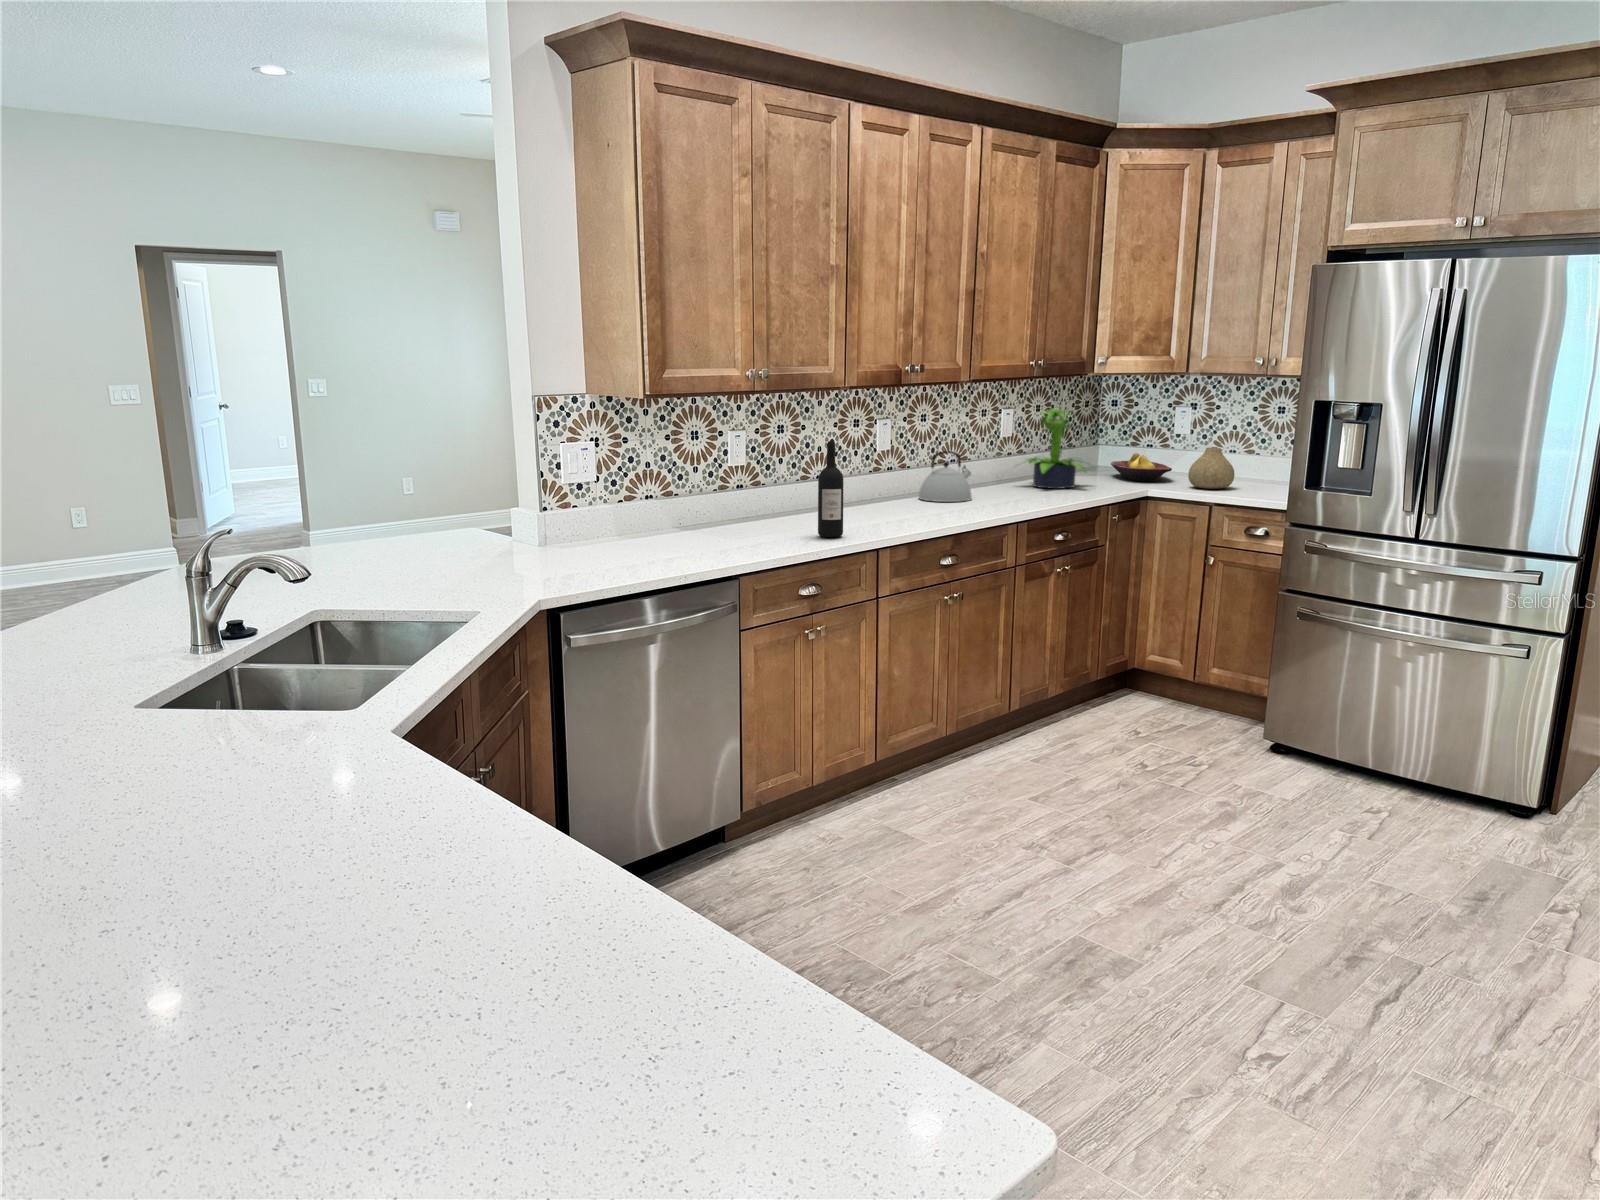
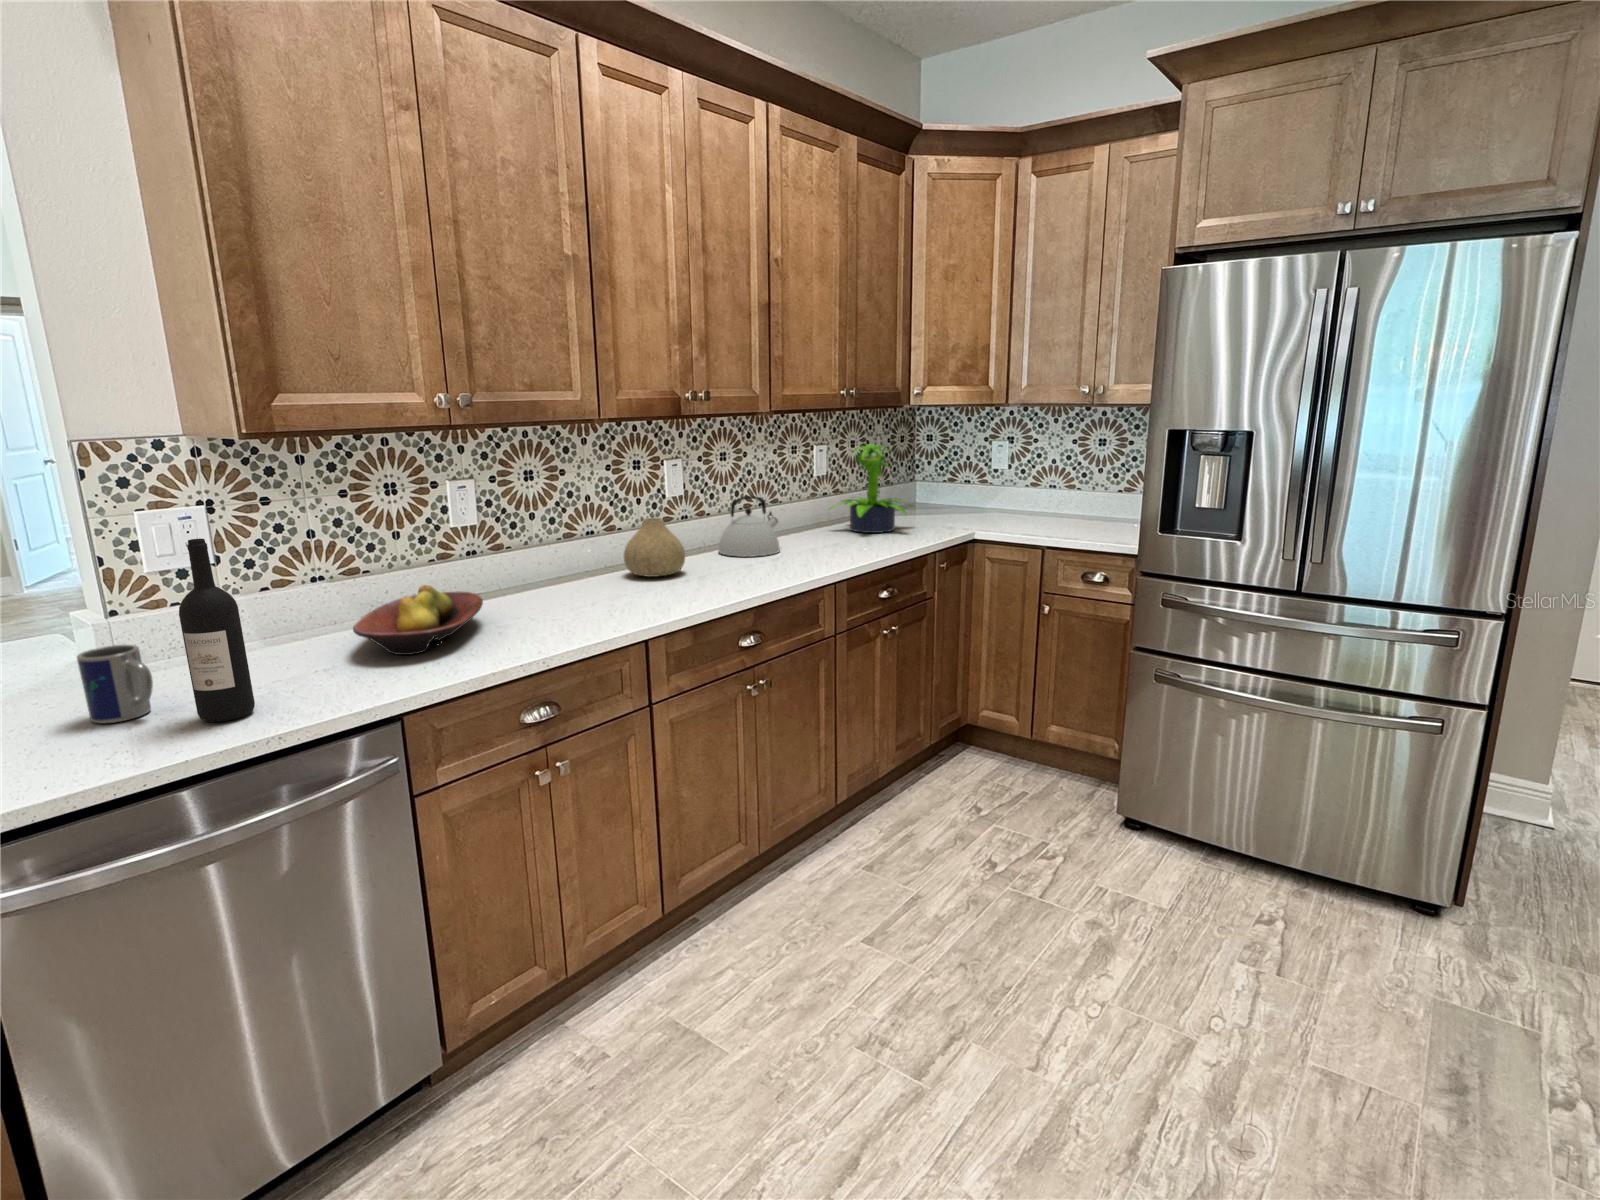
wine bottle: present [818,441,843,538] -> present [179,539,255,722]
vase: present [1188,448,1235,489] -> present [624,518,685,577]
fruit bowl: present [1111,453,1172,482] -> present [353,585,483,655]
mug: none [569,522,609,566] -> present [77,645,153,723]

